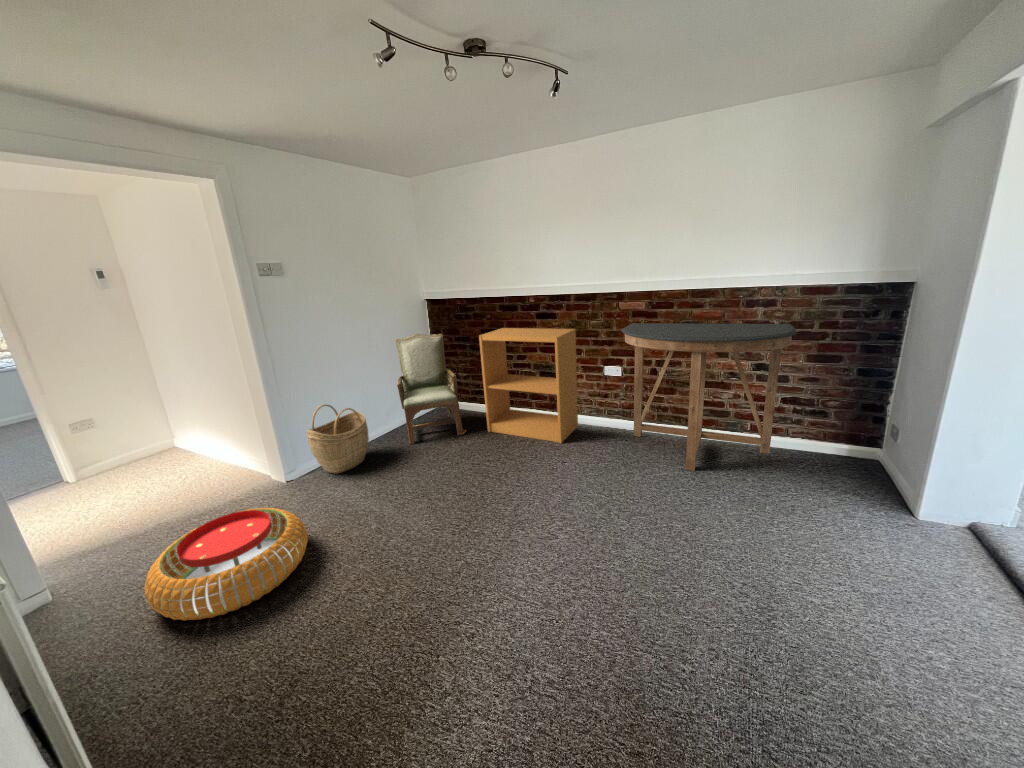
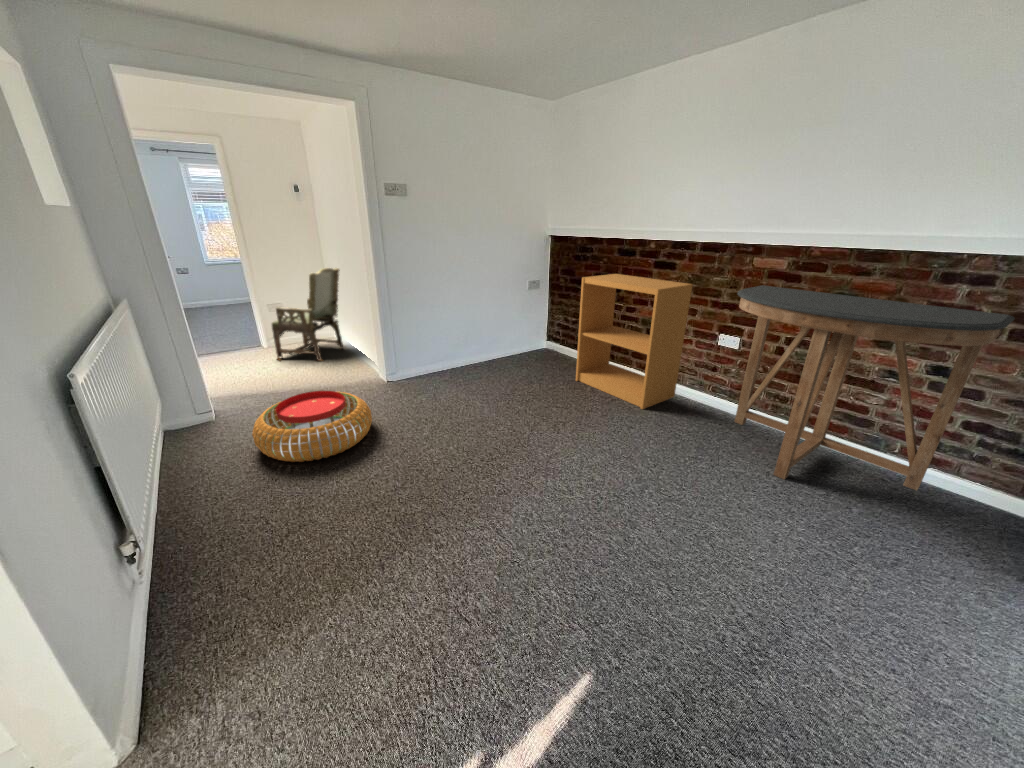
armchair: present [395,334,466,444] -> present [272,268,343,361]
woven basket: present [307,404,369,474] -> none [408,321,461,385]

